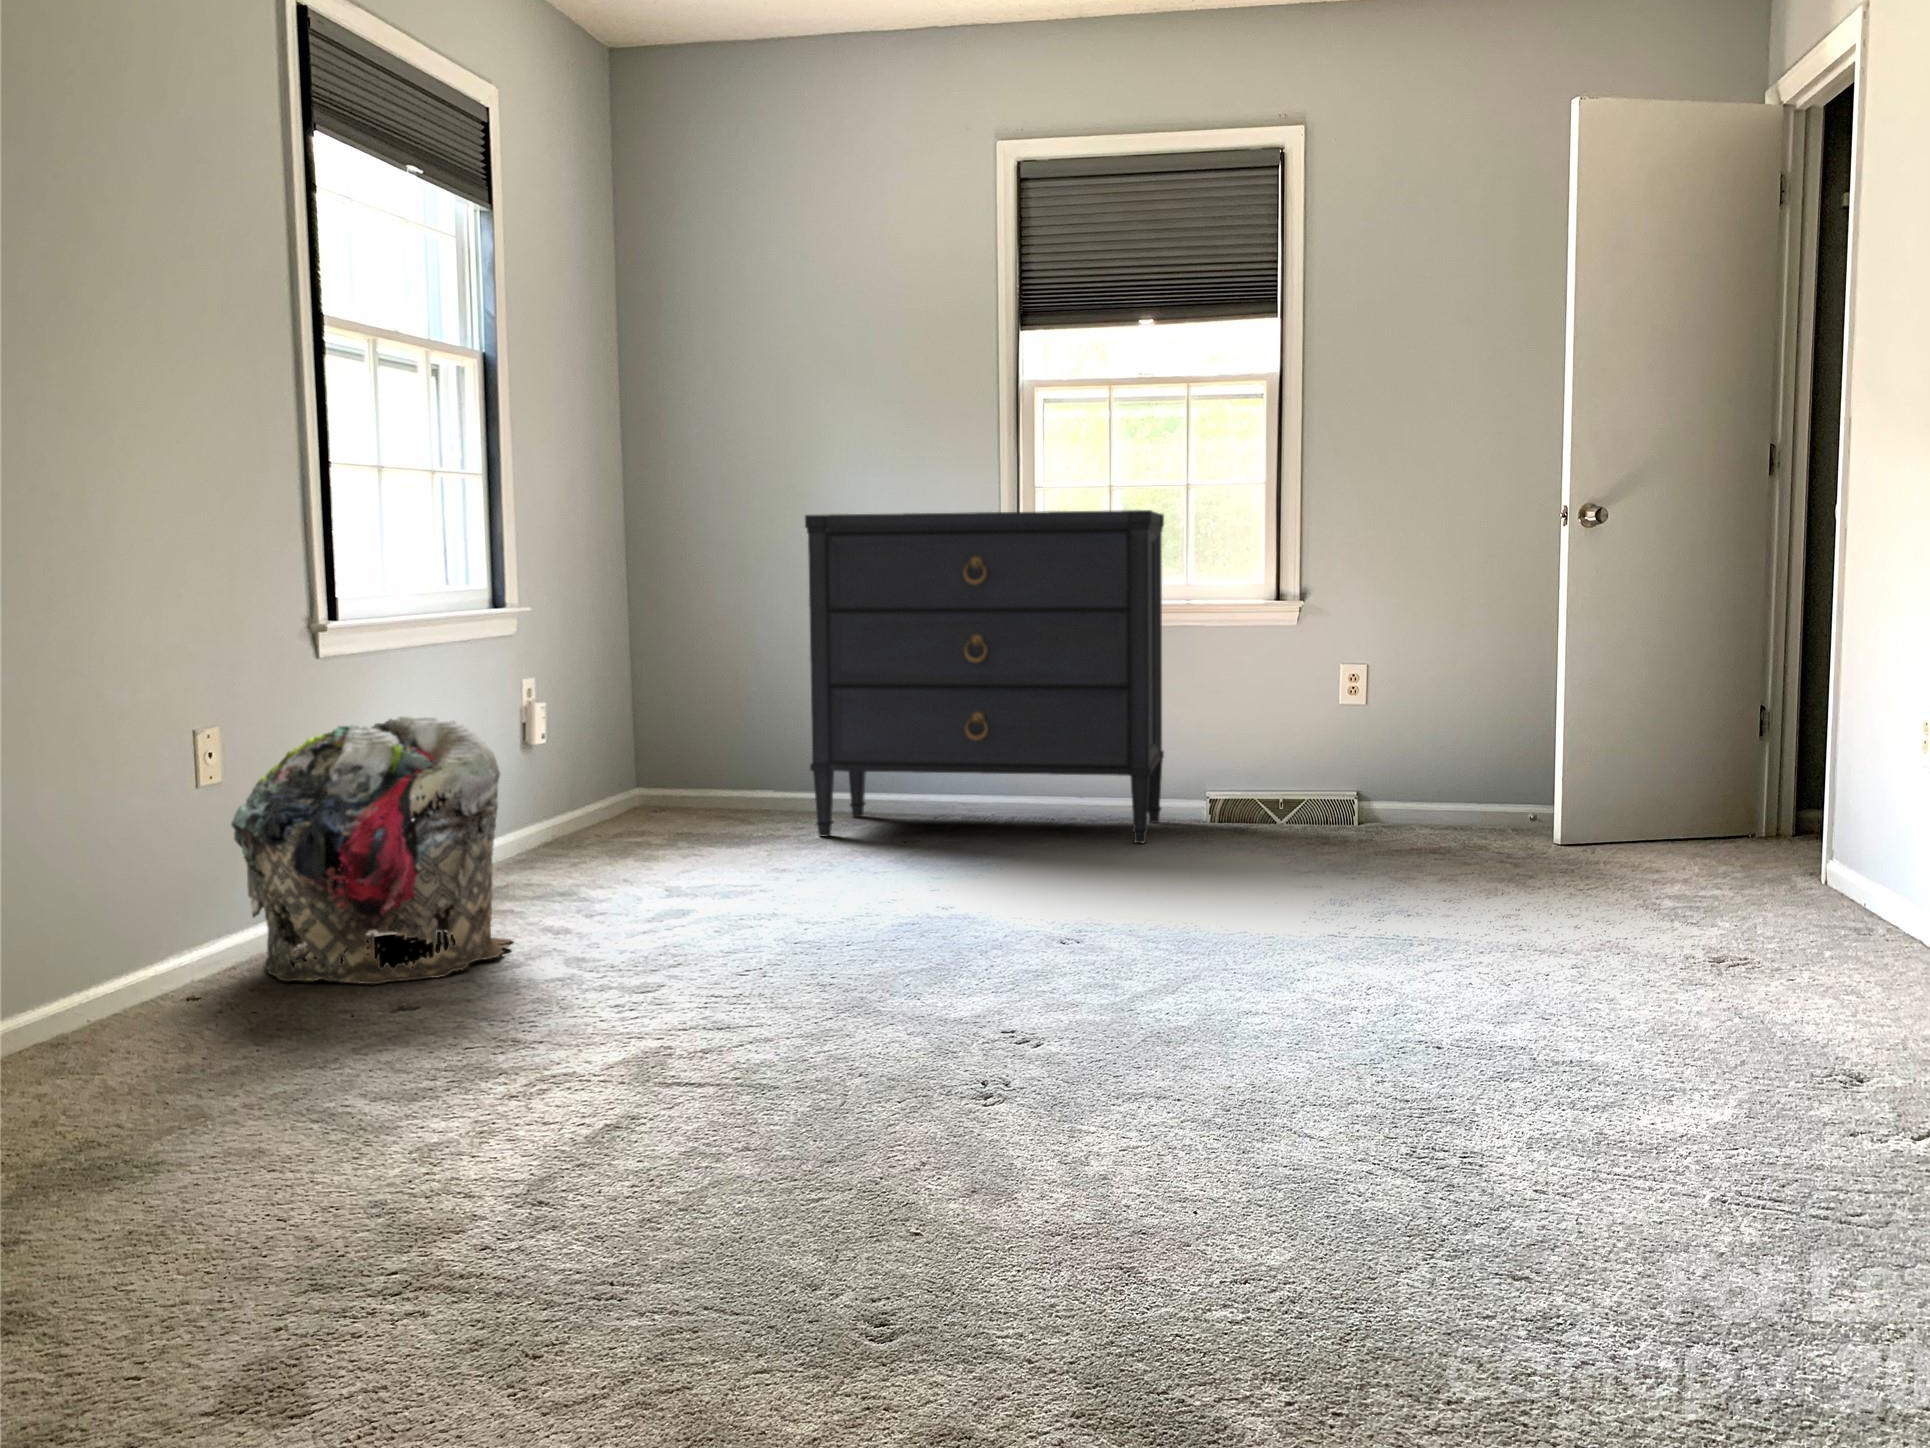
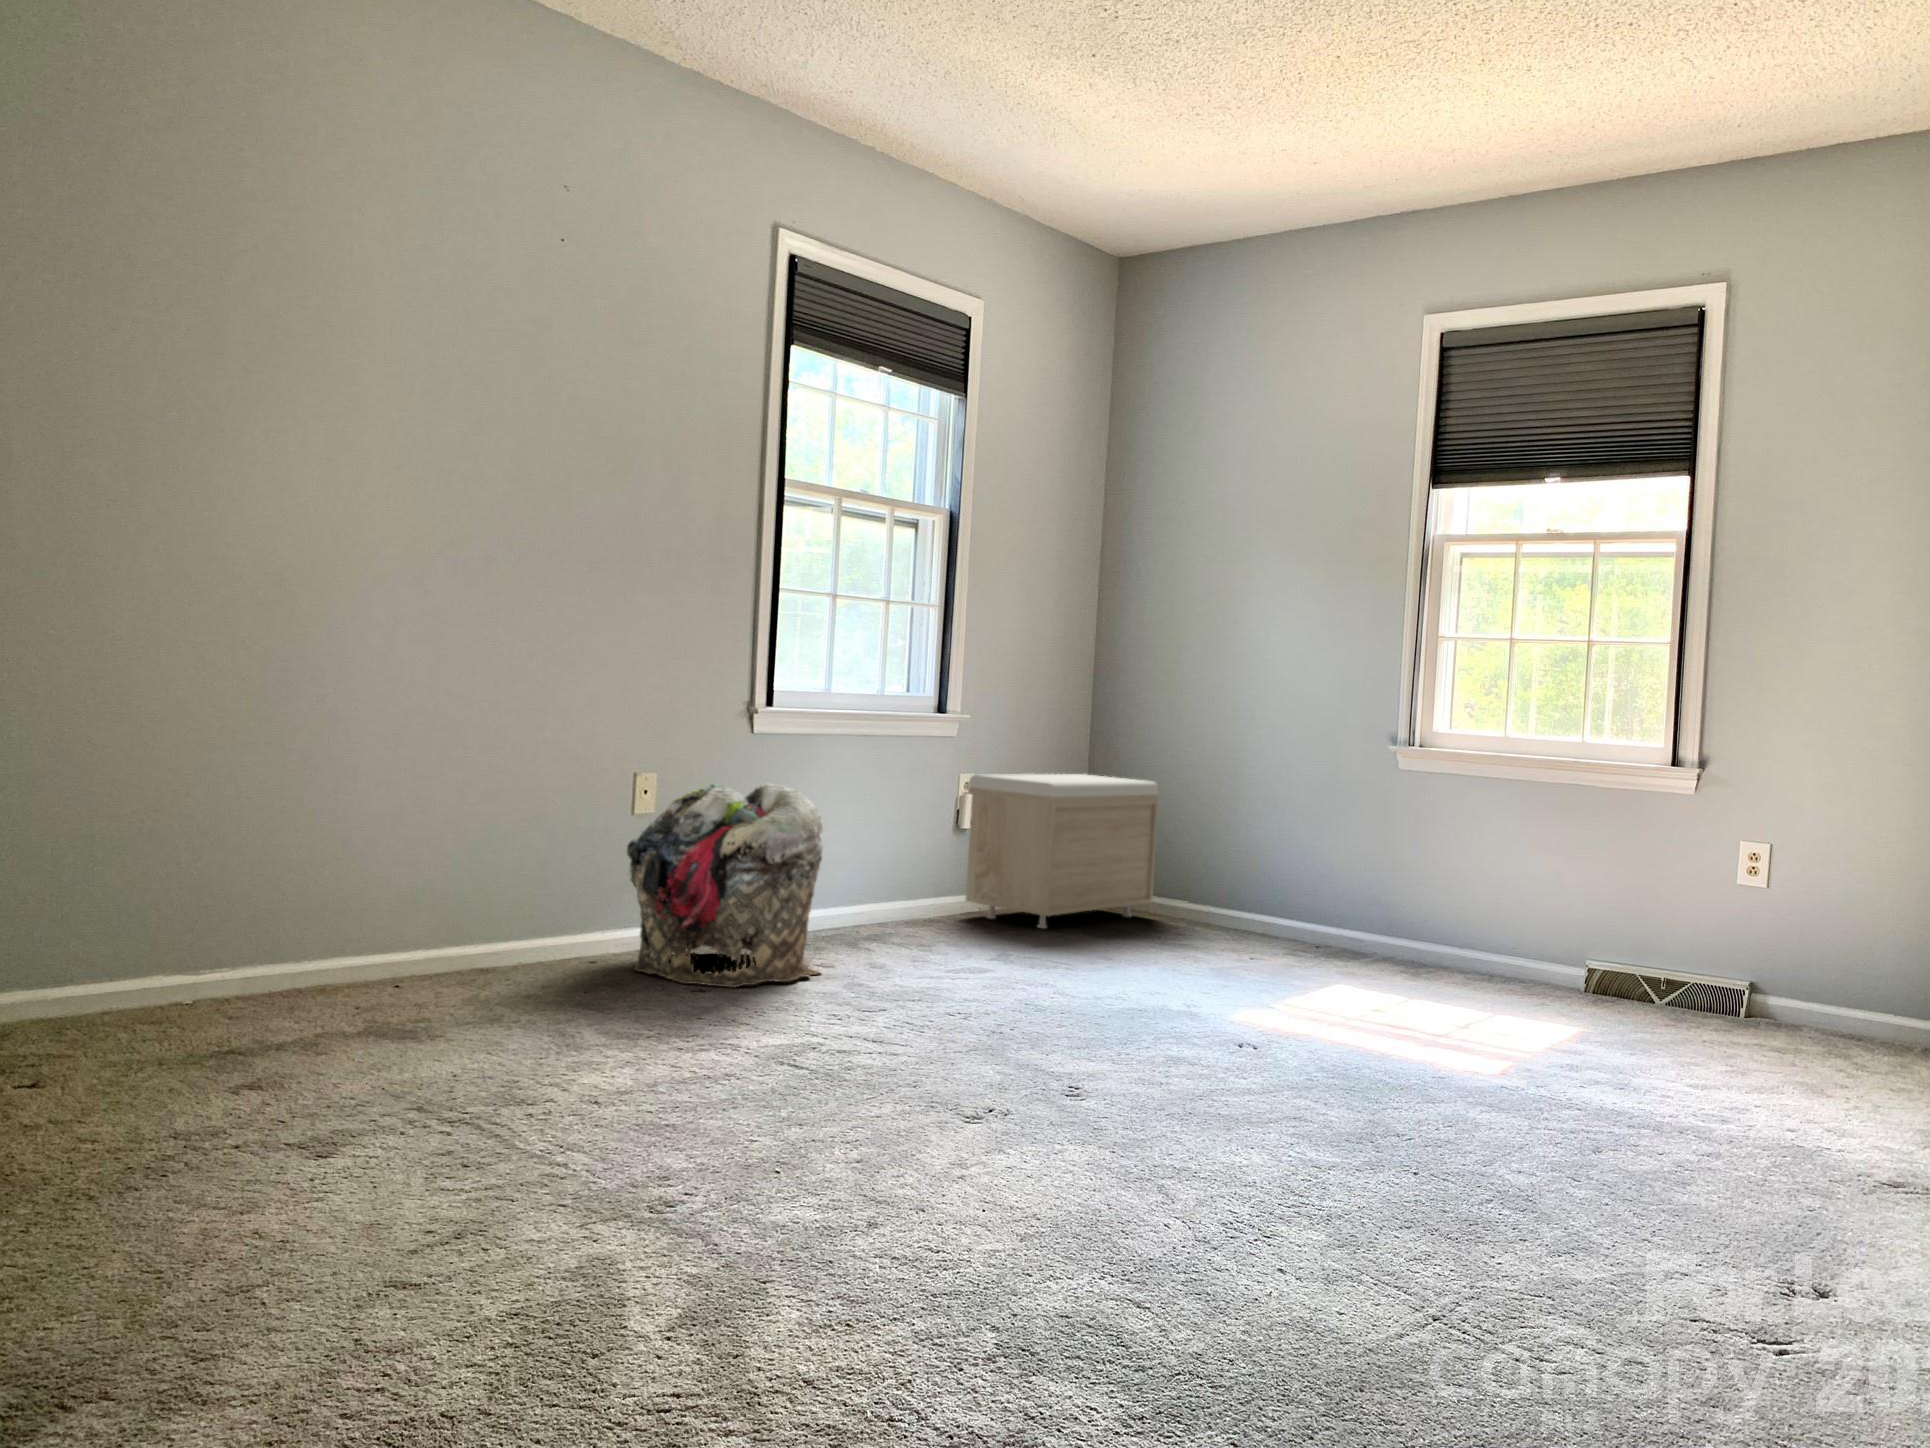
dresser: present [805,510,1164,843] -> none [1184,653,1553,995]
storage bench: none [534,663,736,846] -> present [965,774,1159,928]

